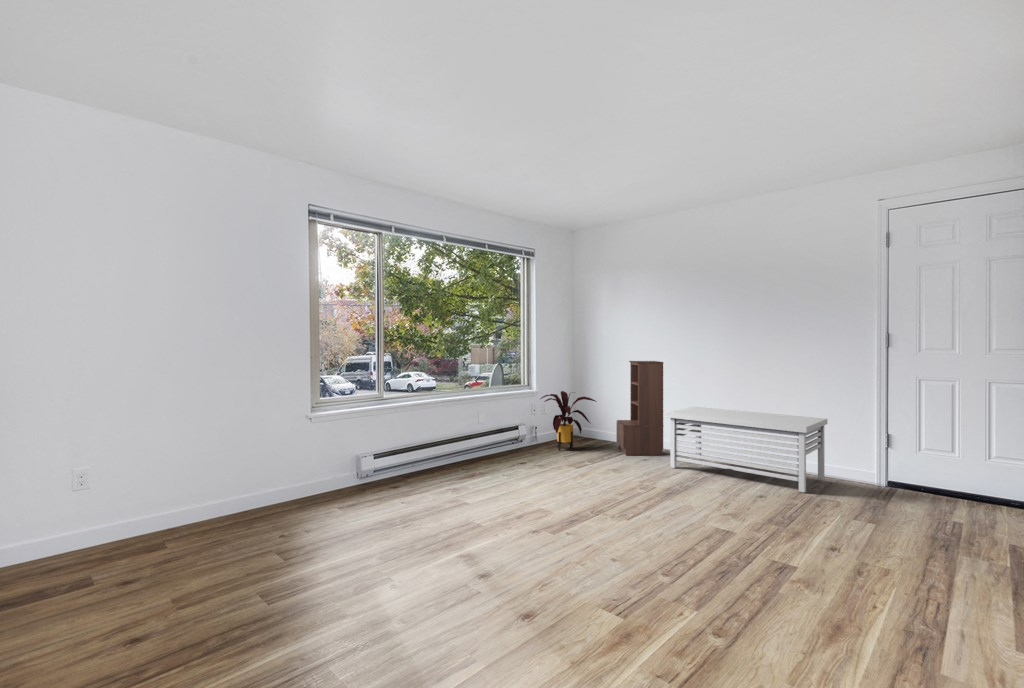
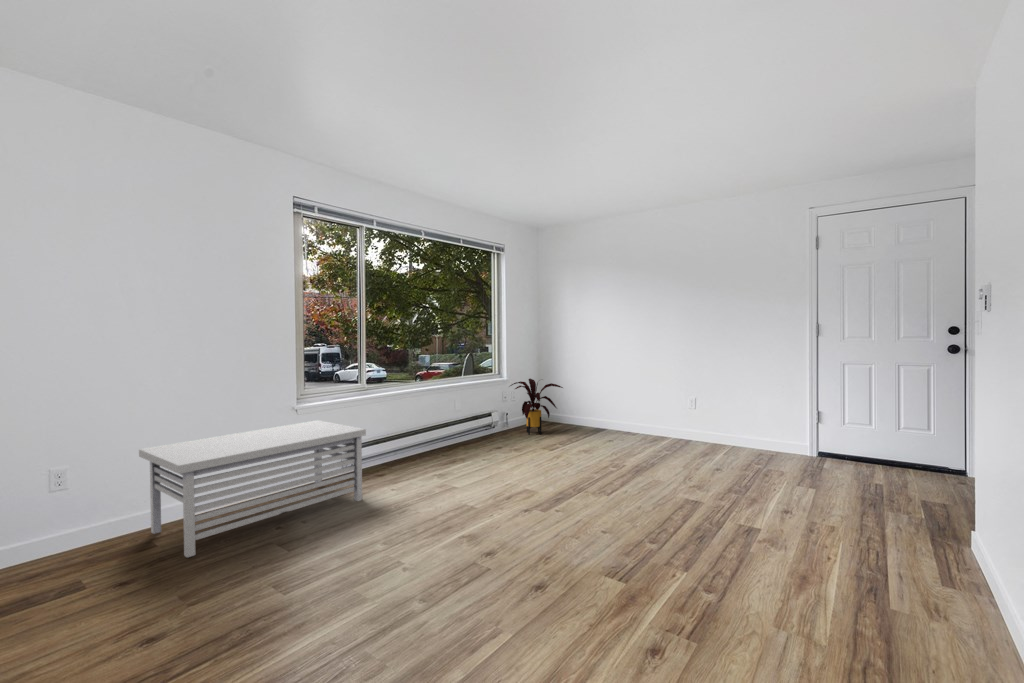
bookshelf: present [616,361,664,455] -> none [581,349,625,437]
storage bench: present [665,407,828,493] -> present [139,420,366,557]

